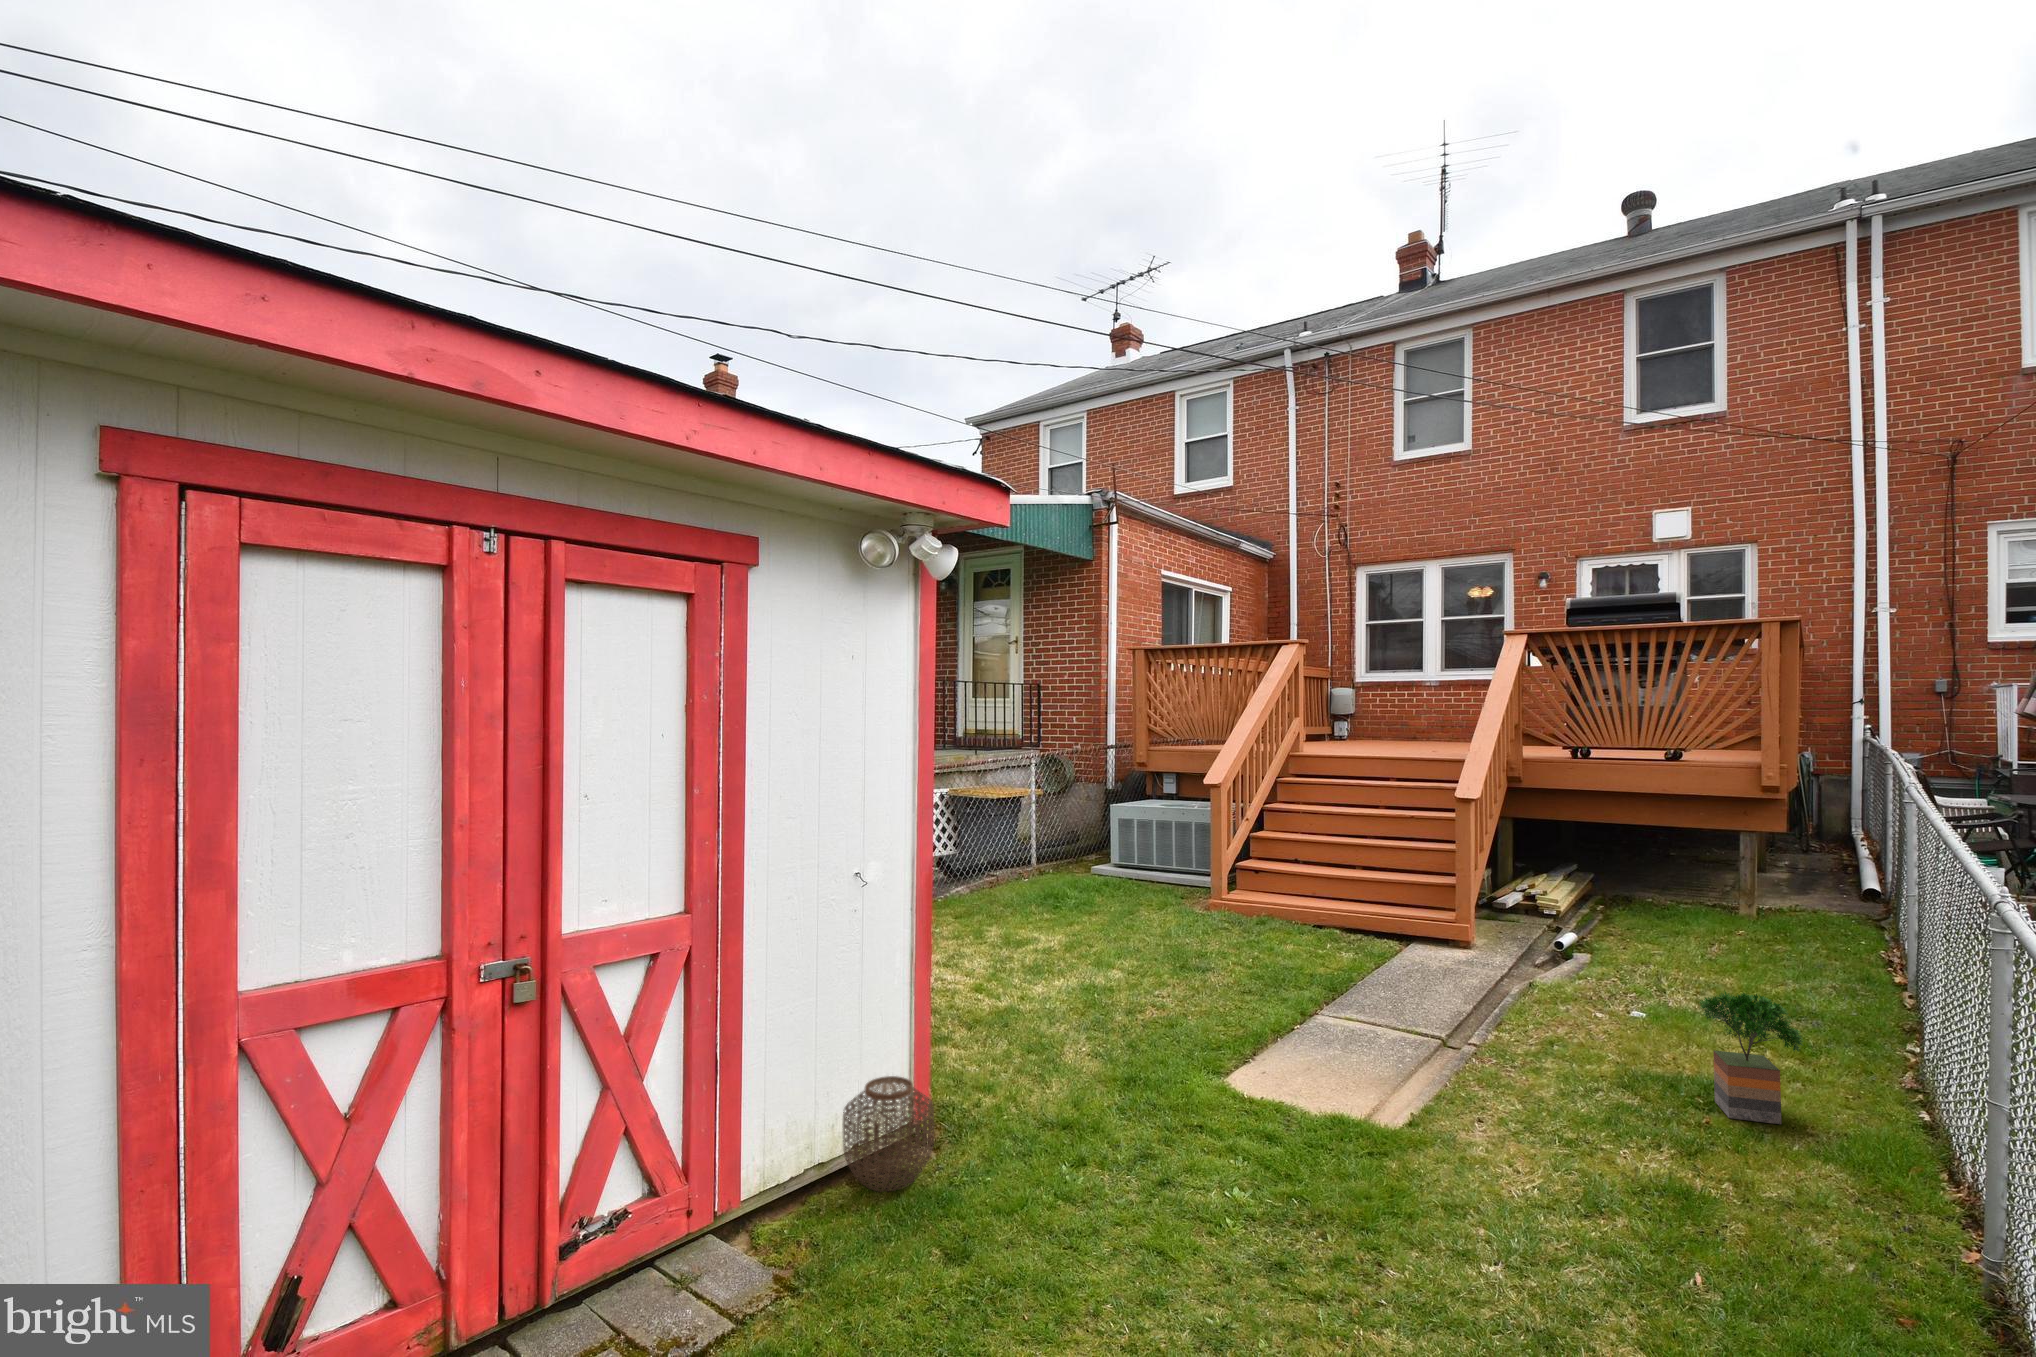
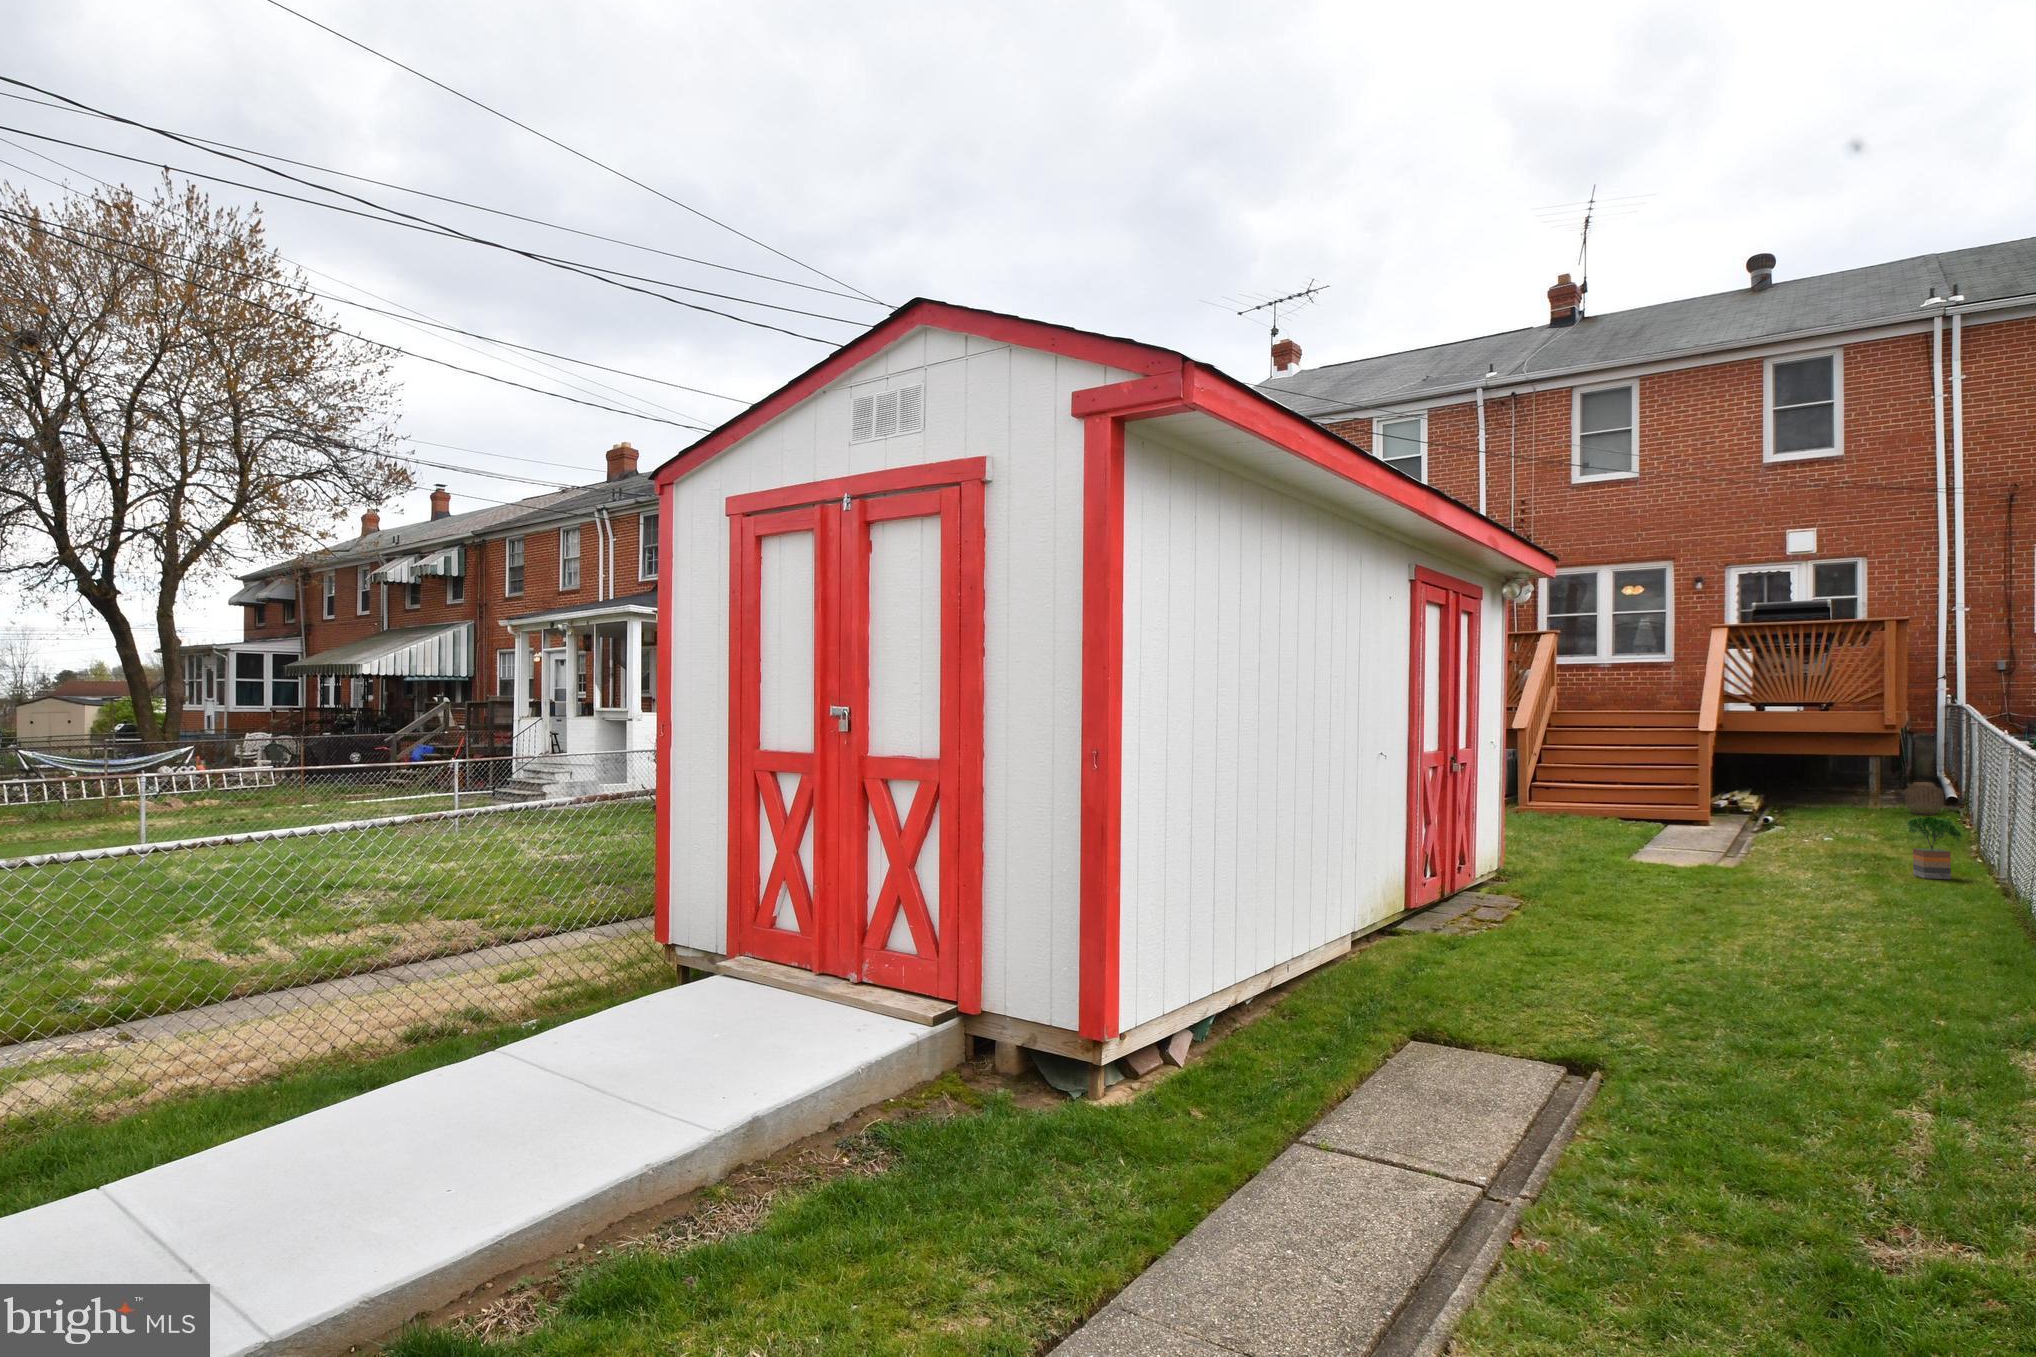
woven basket: present [843,1076,934,1192] -> present [1905,782,1943,815]

